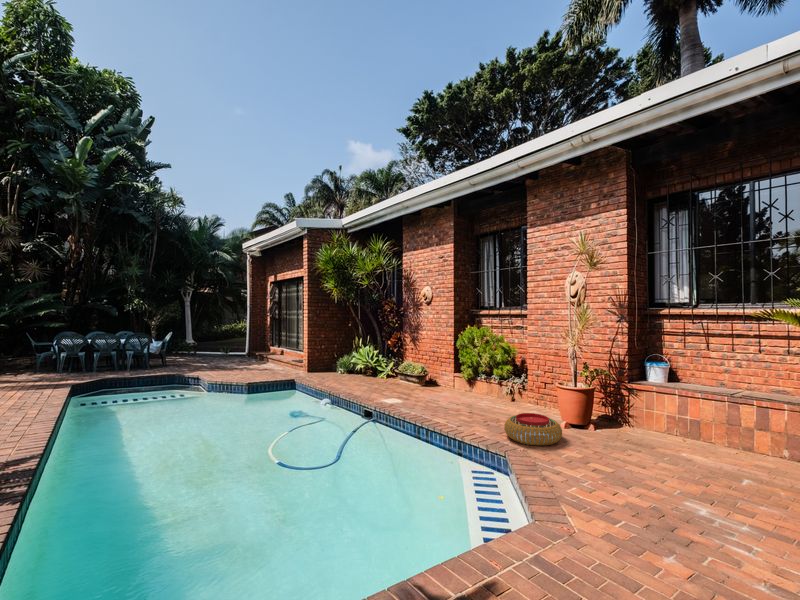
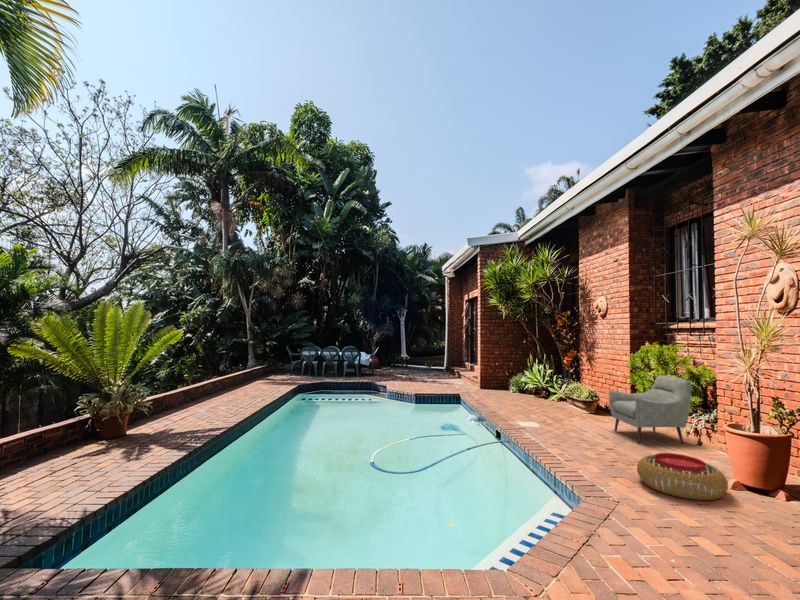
chair: none [448,351,506,407] -> present [609,375,691,444]

